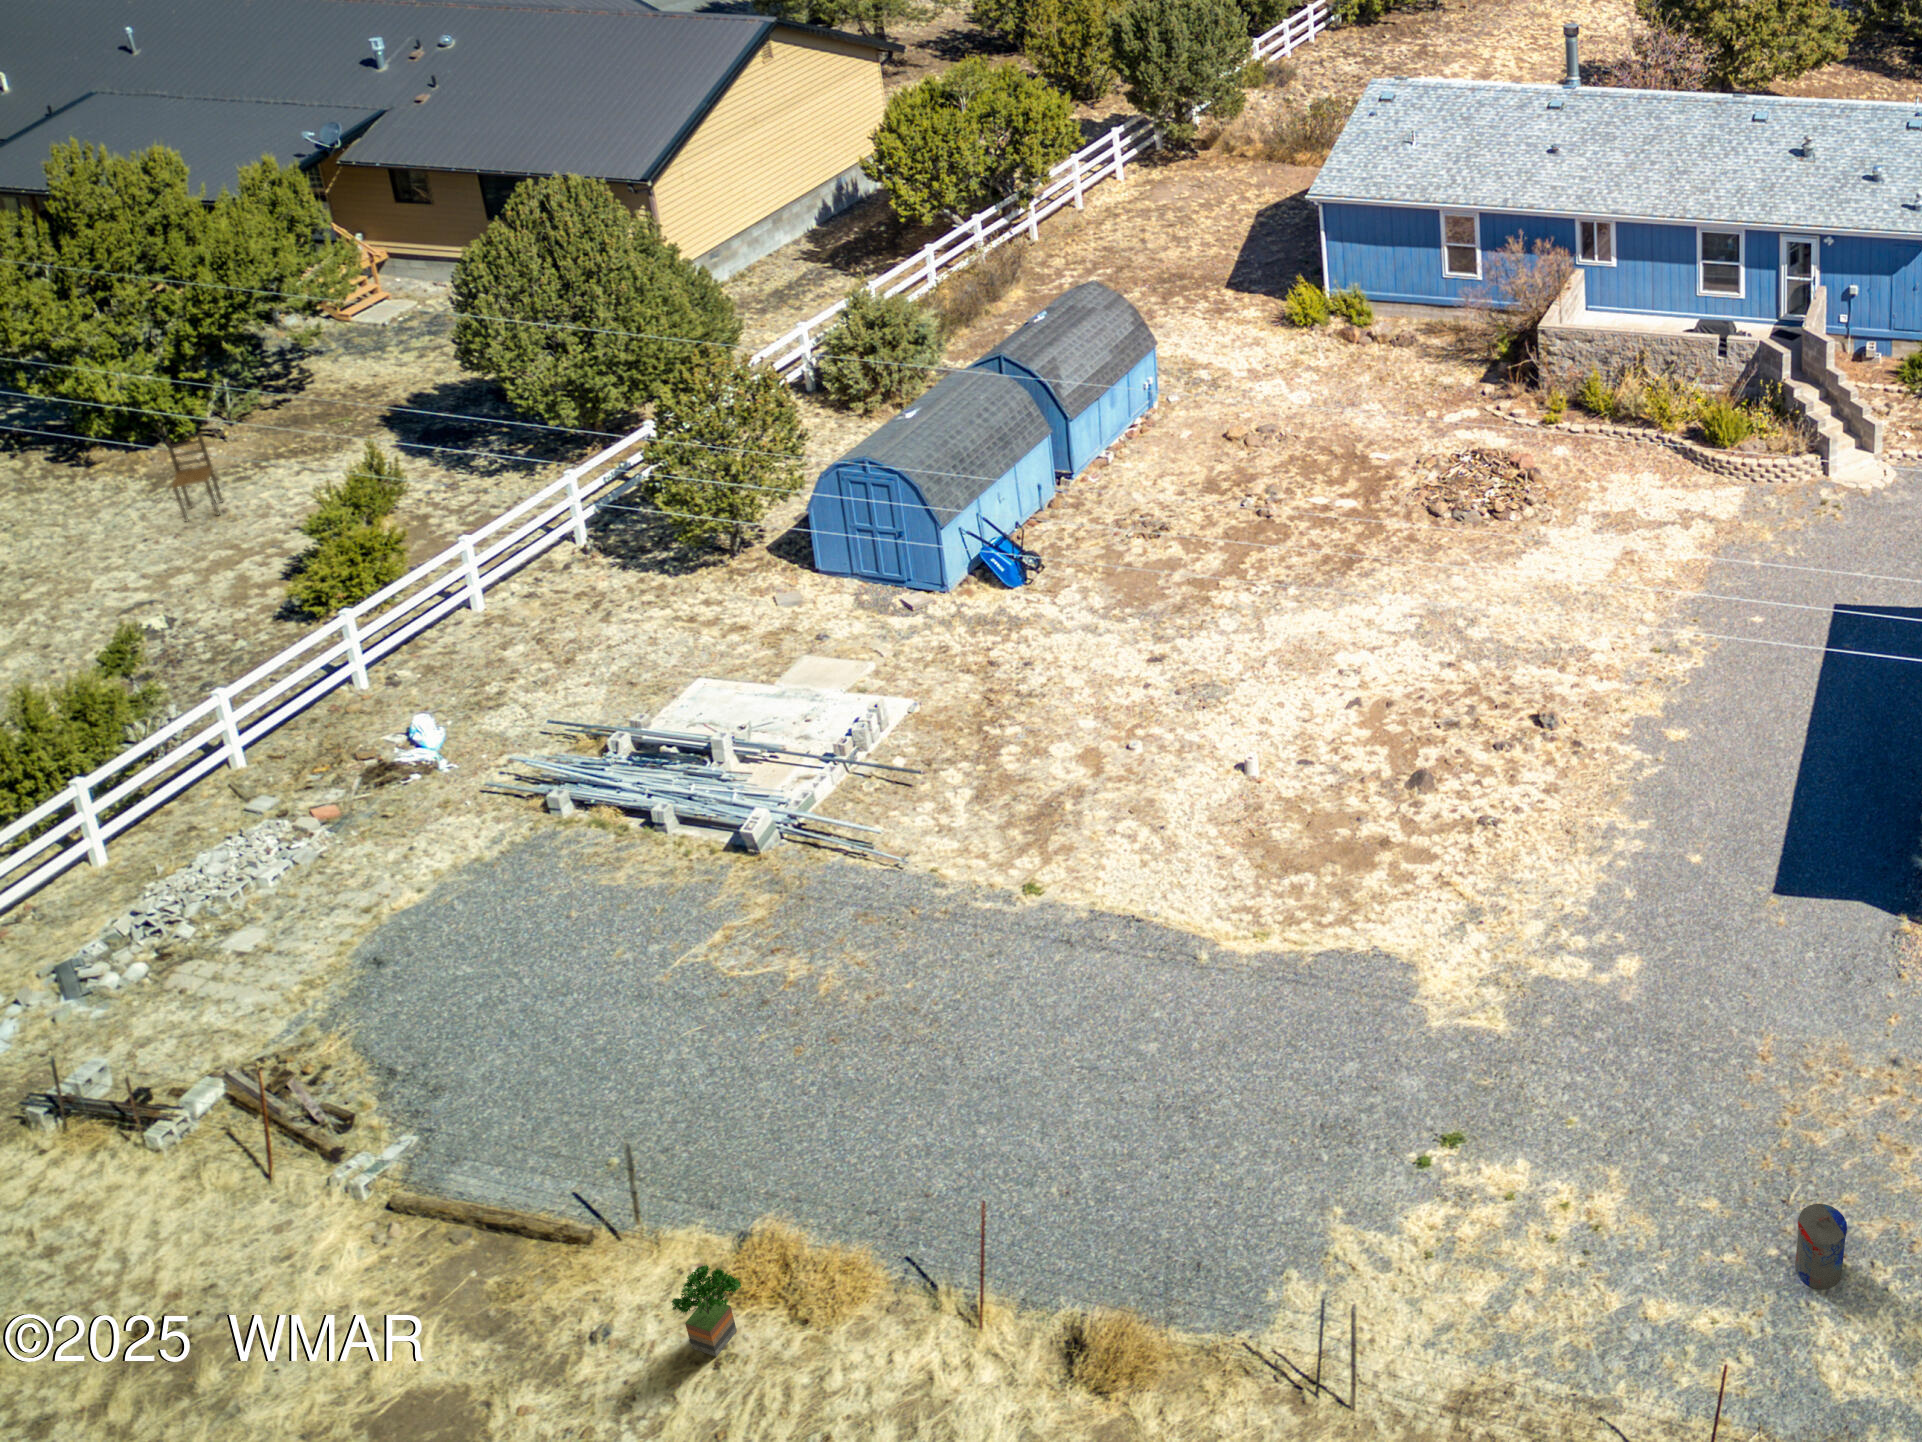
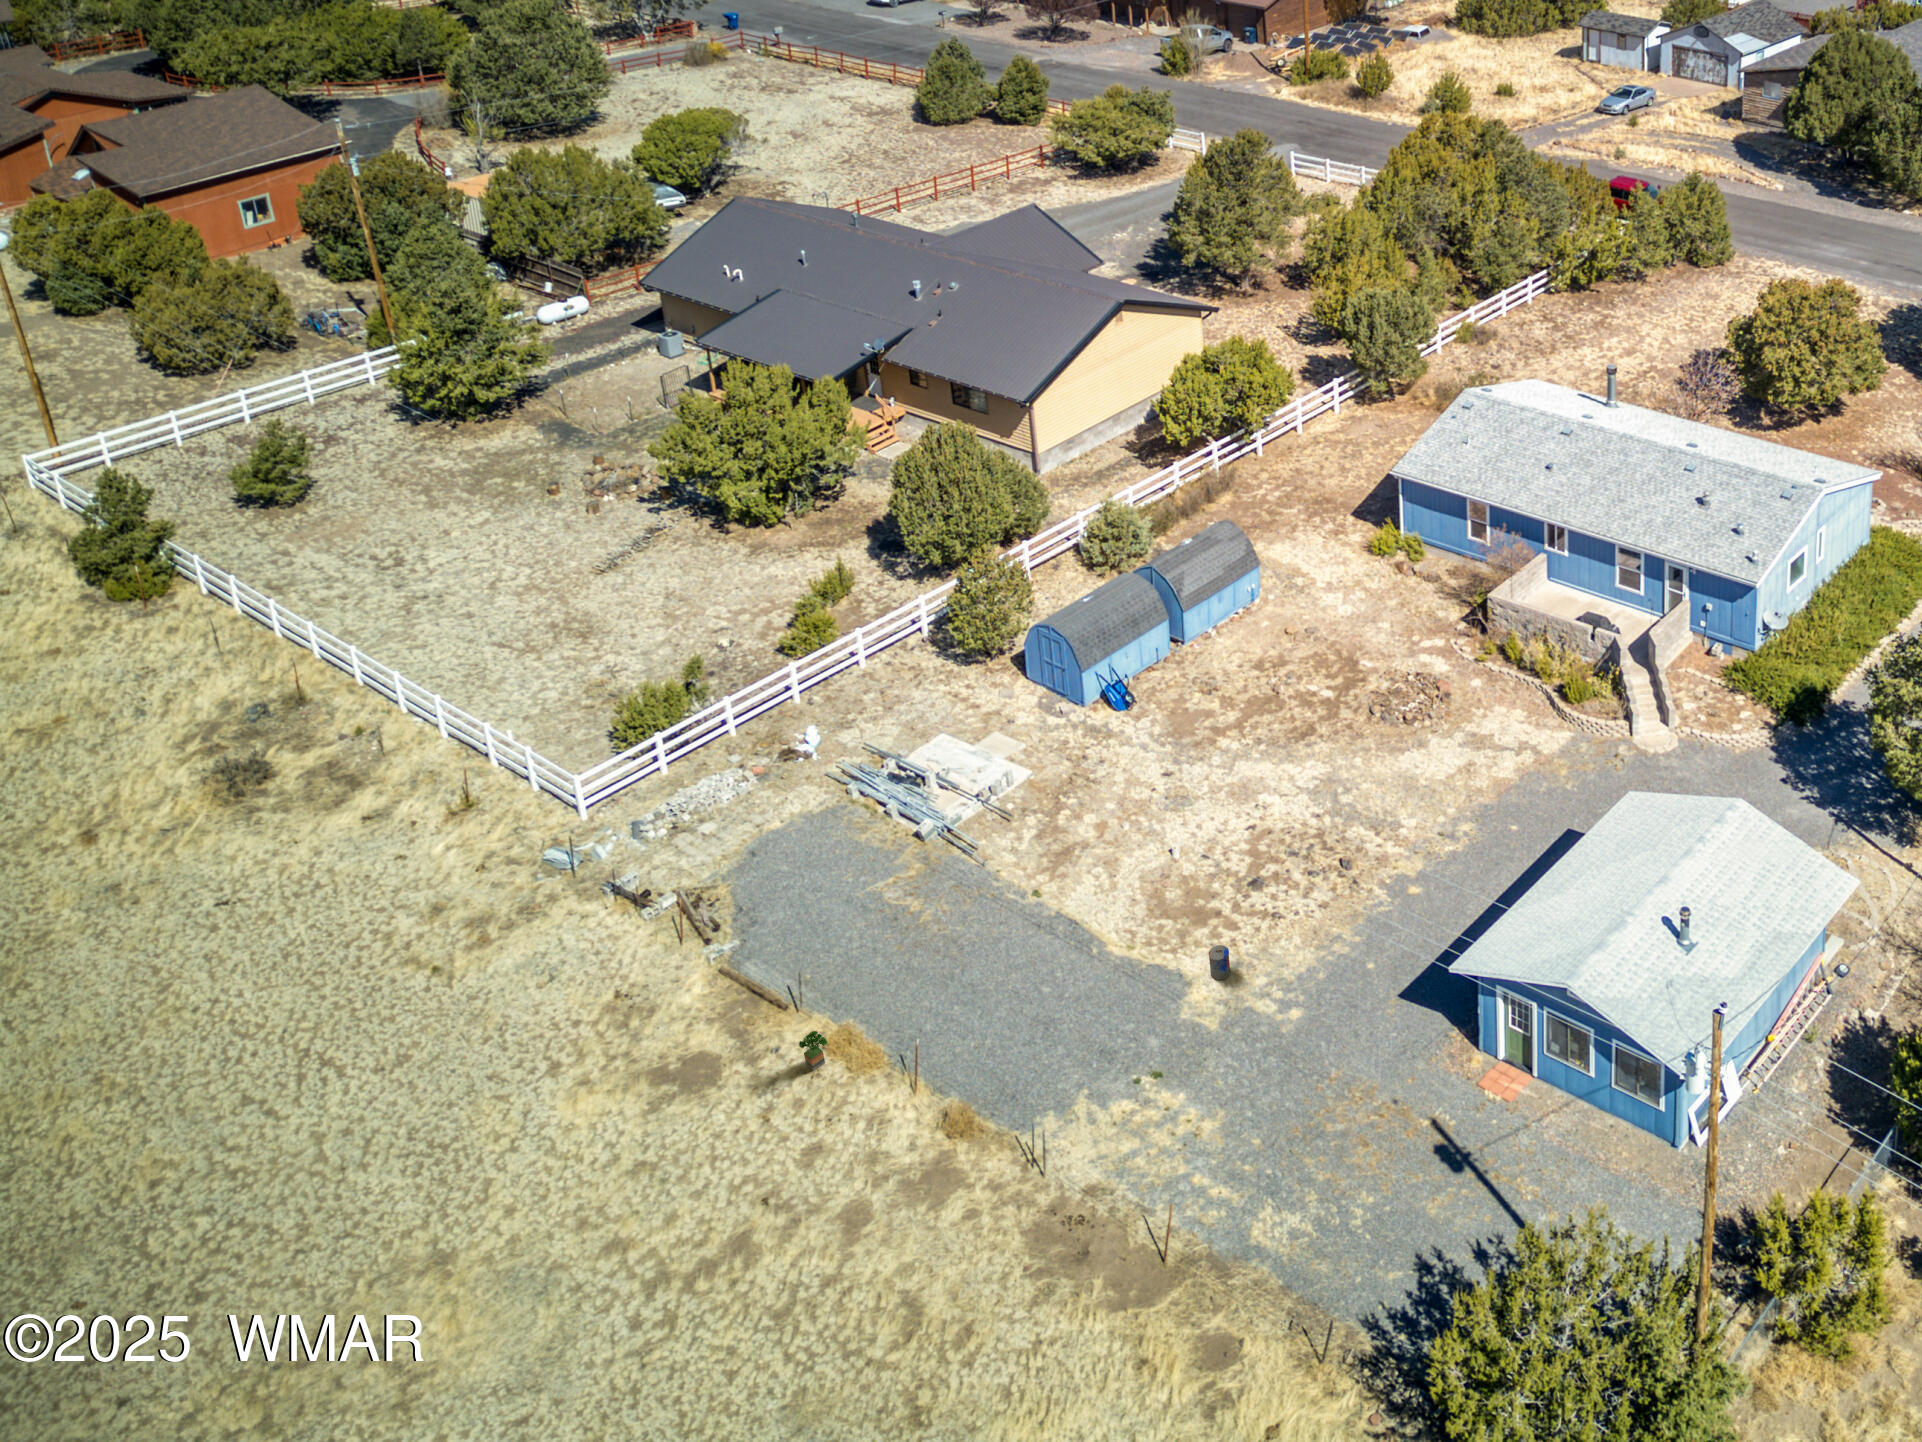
chair: present [165,434,223,521] -> none [749,535,774,581]
trash can: present [1795,1204,1847,1289] -> present [1209,945,1230,980]

